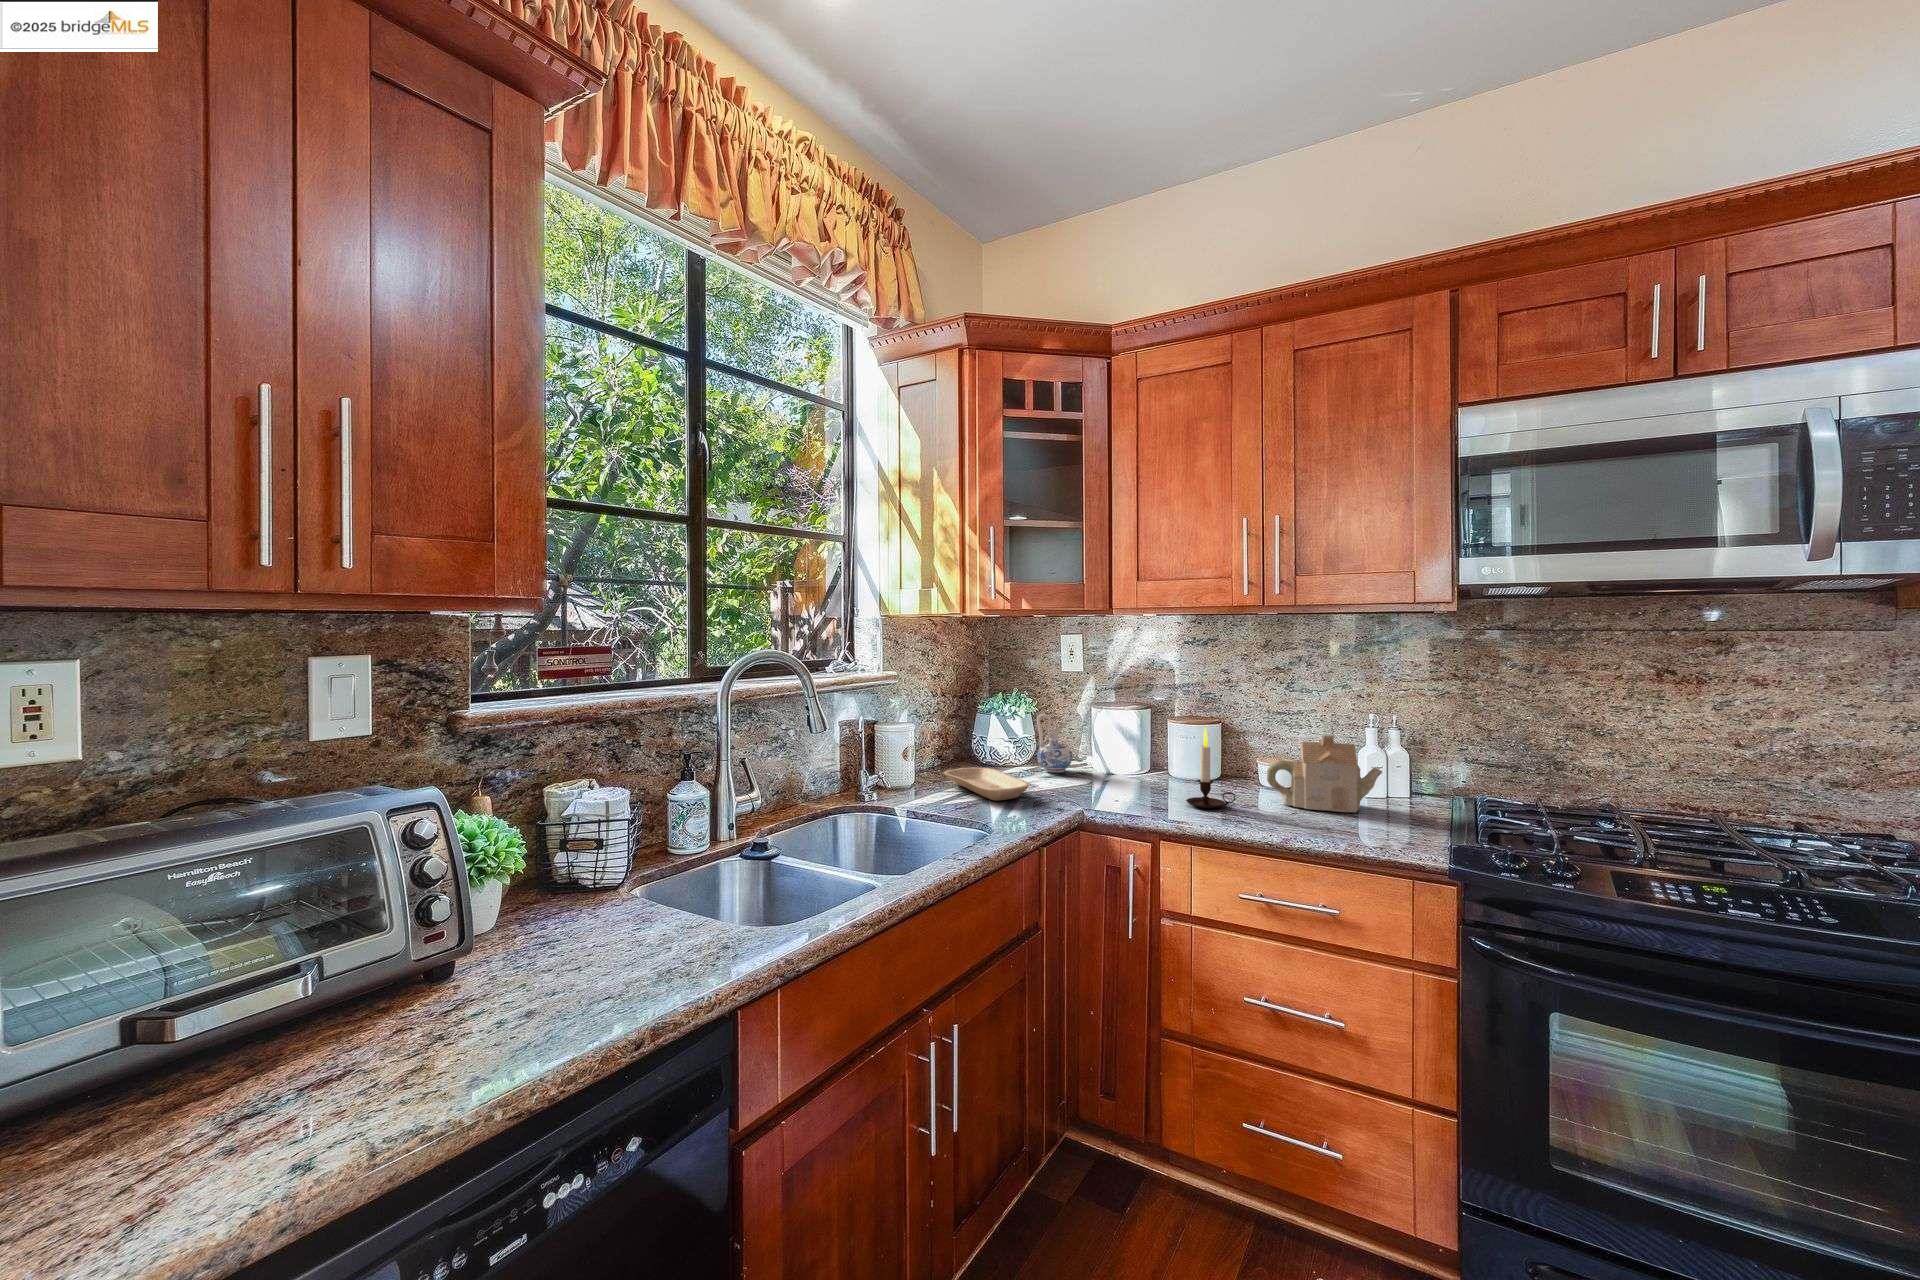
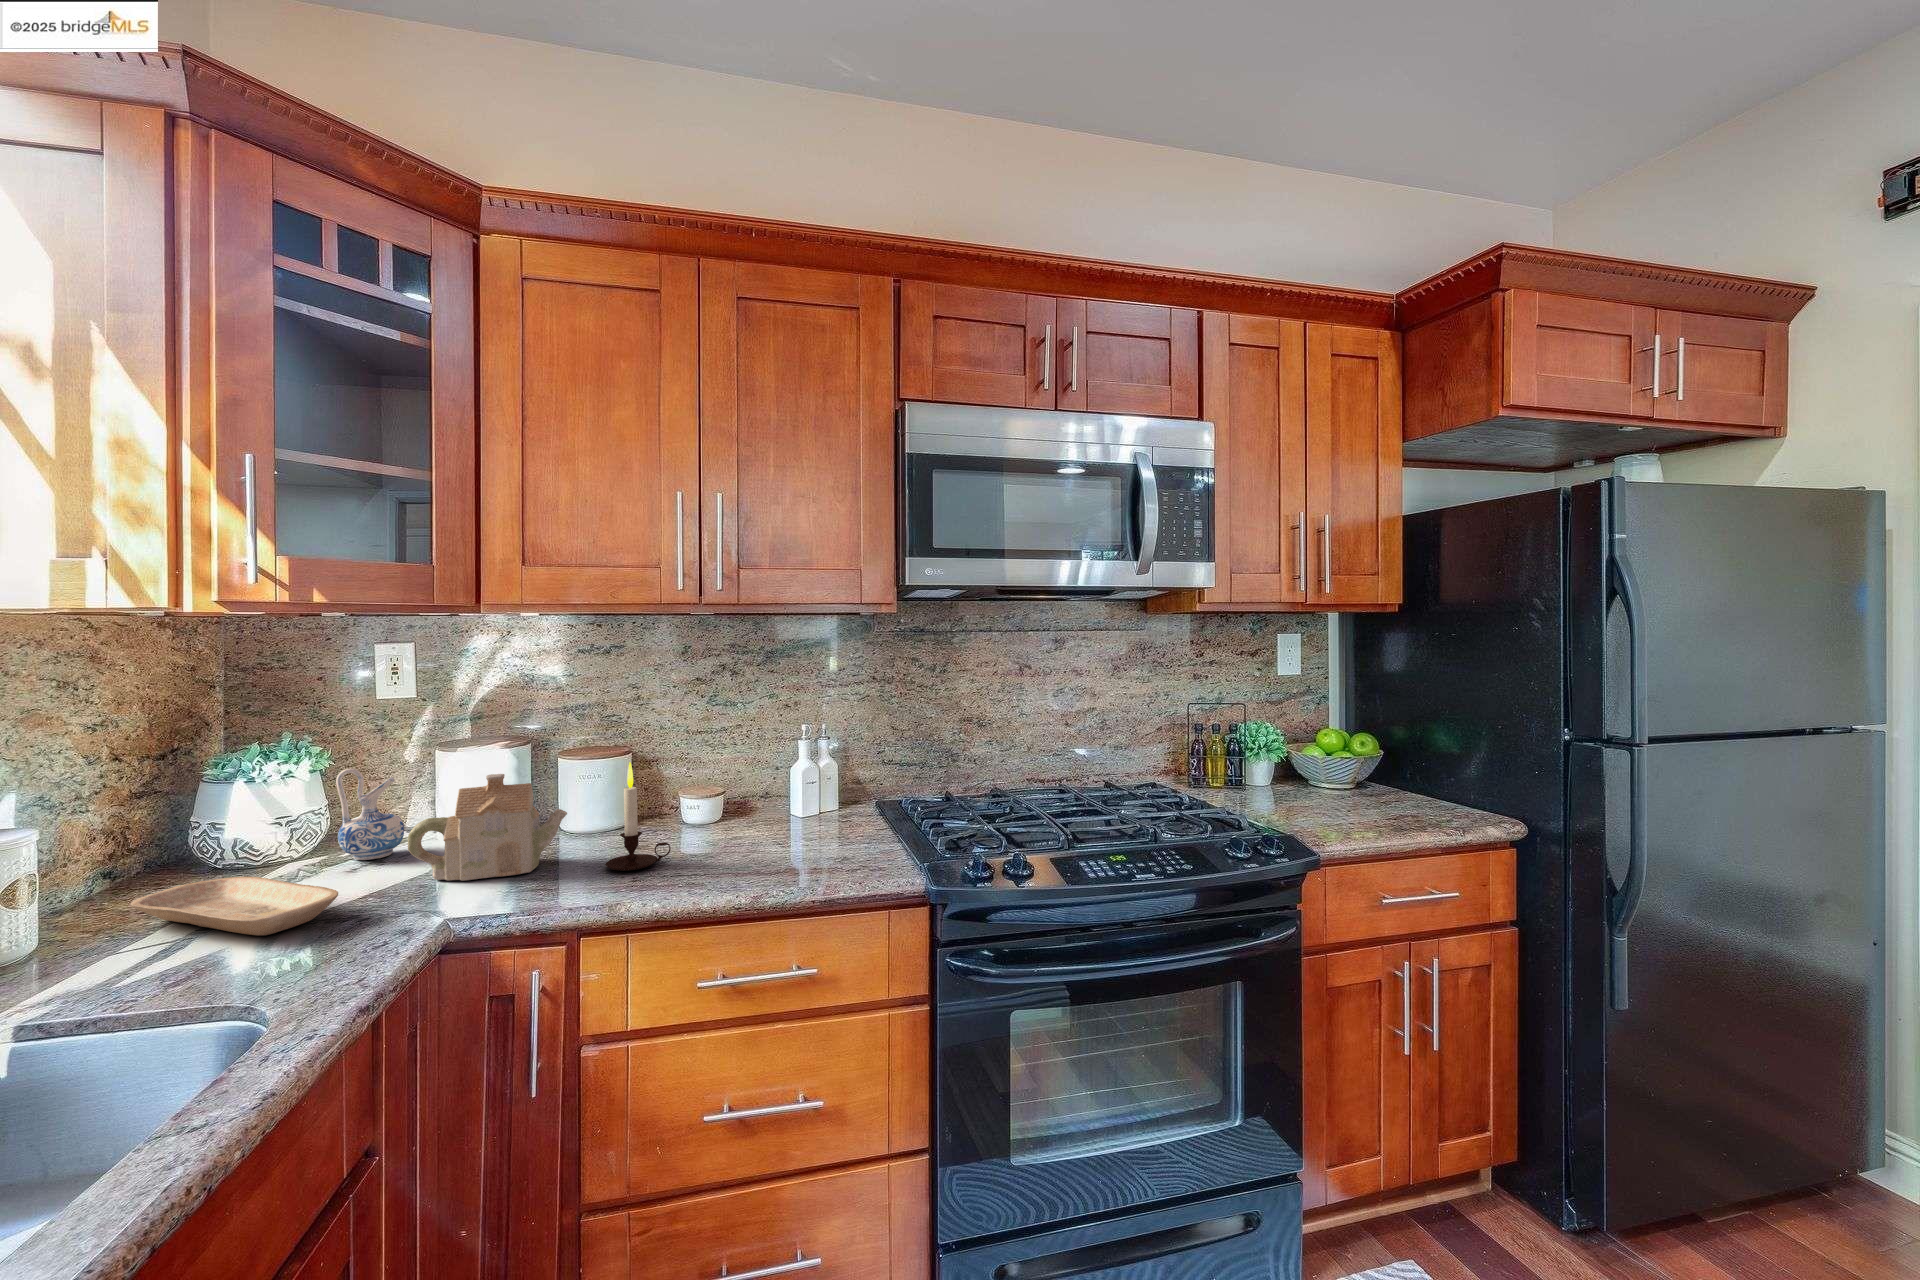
teapot: present [1267,734,1382,813] -> present [408,774,567,881]

